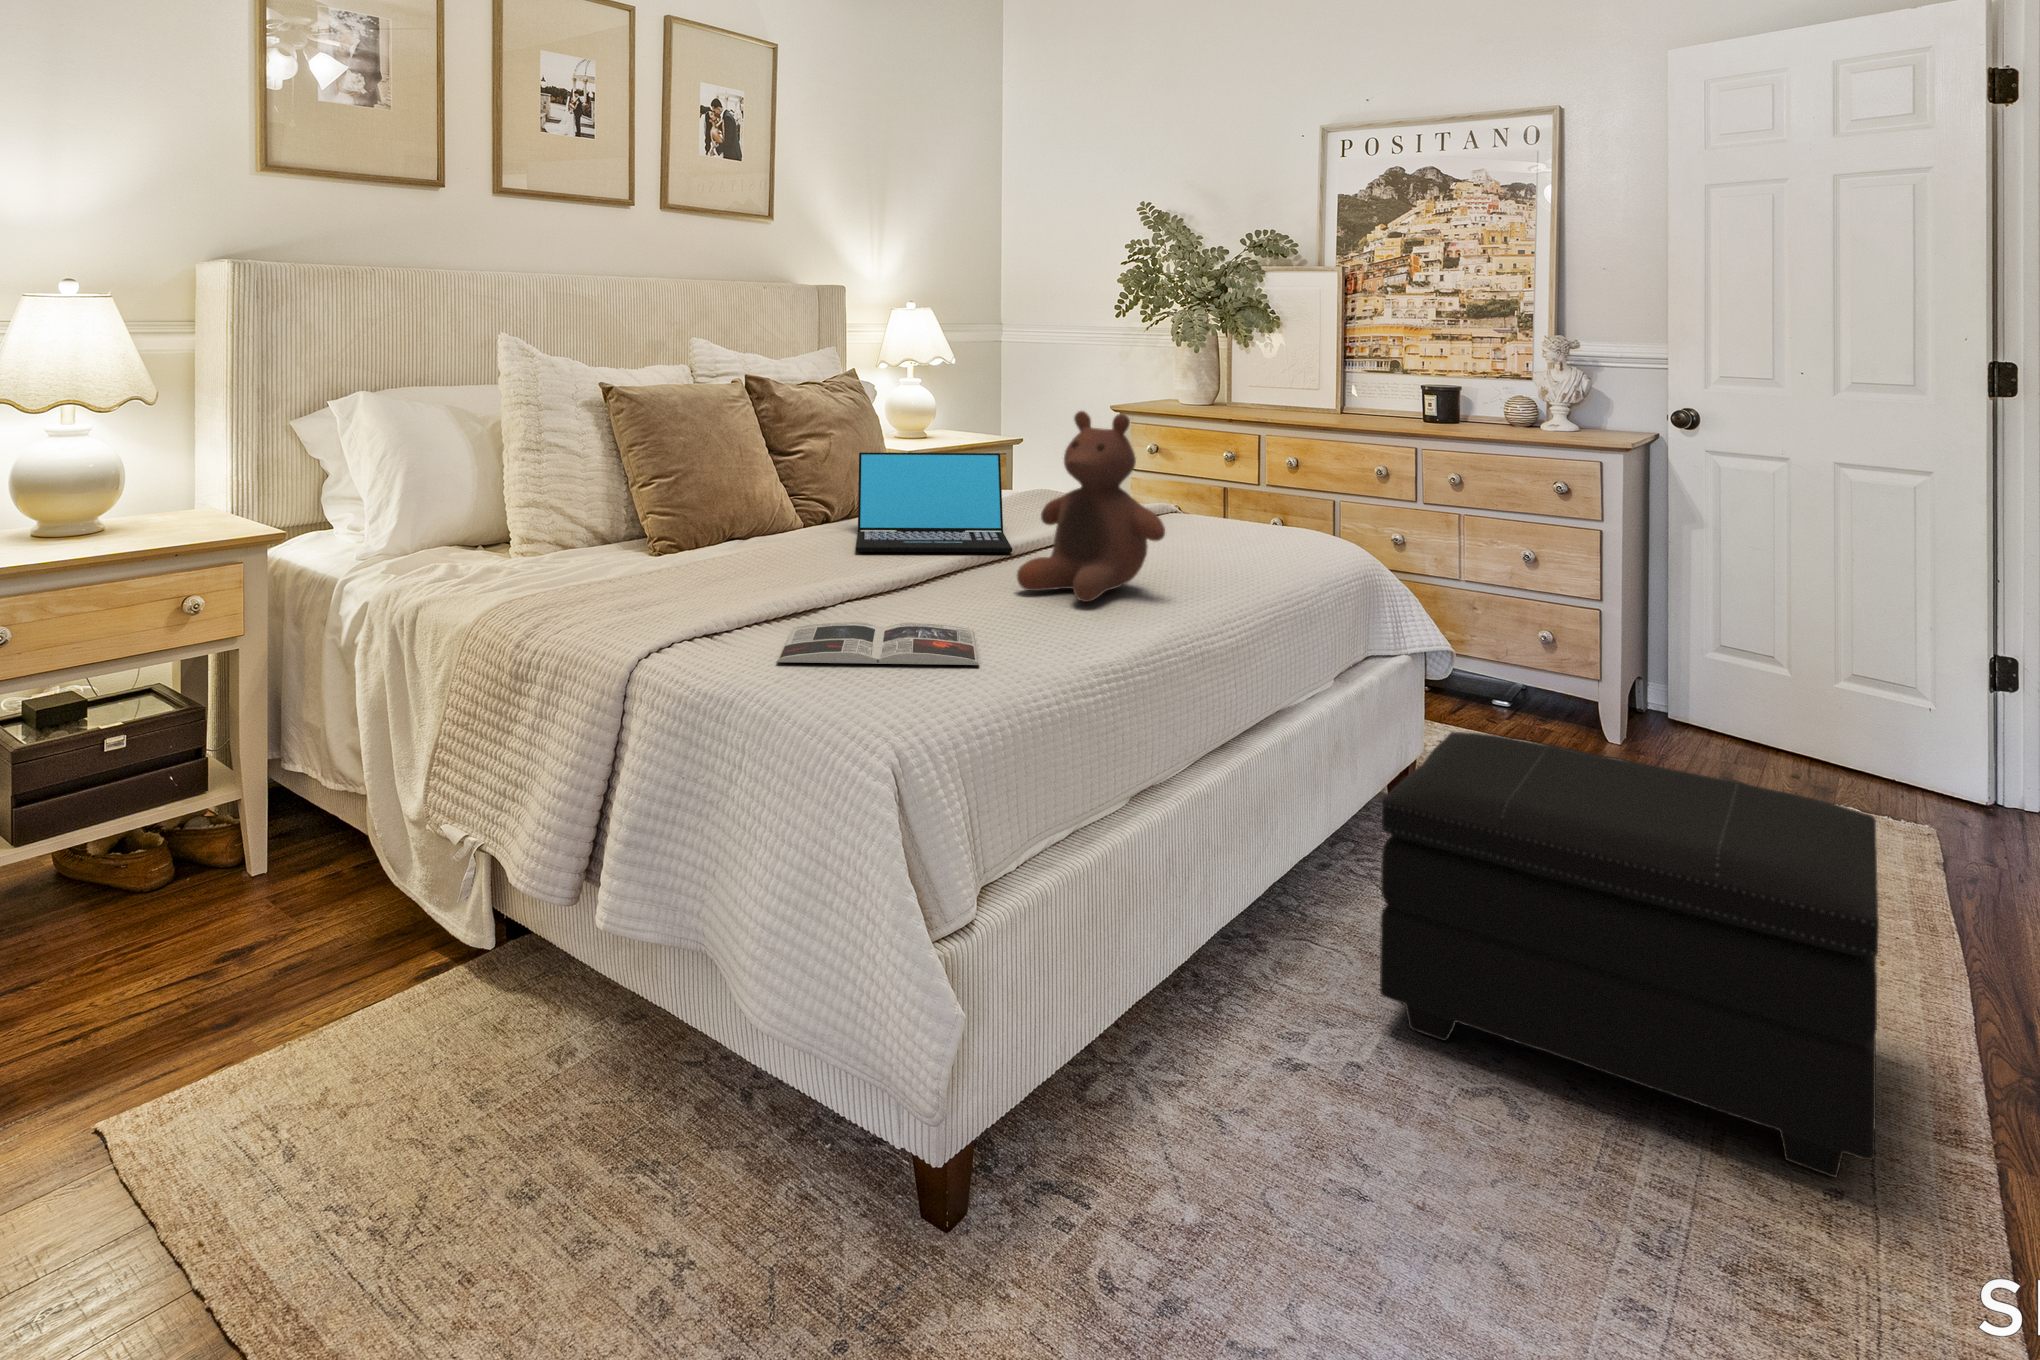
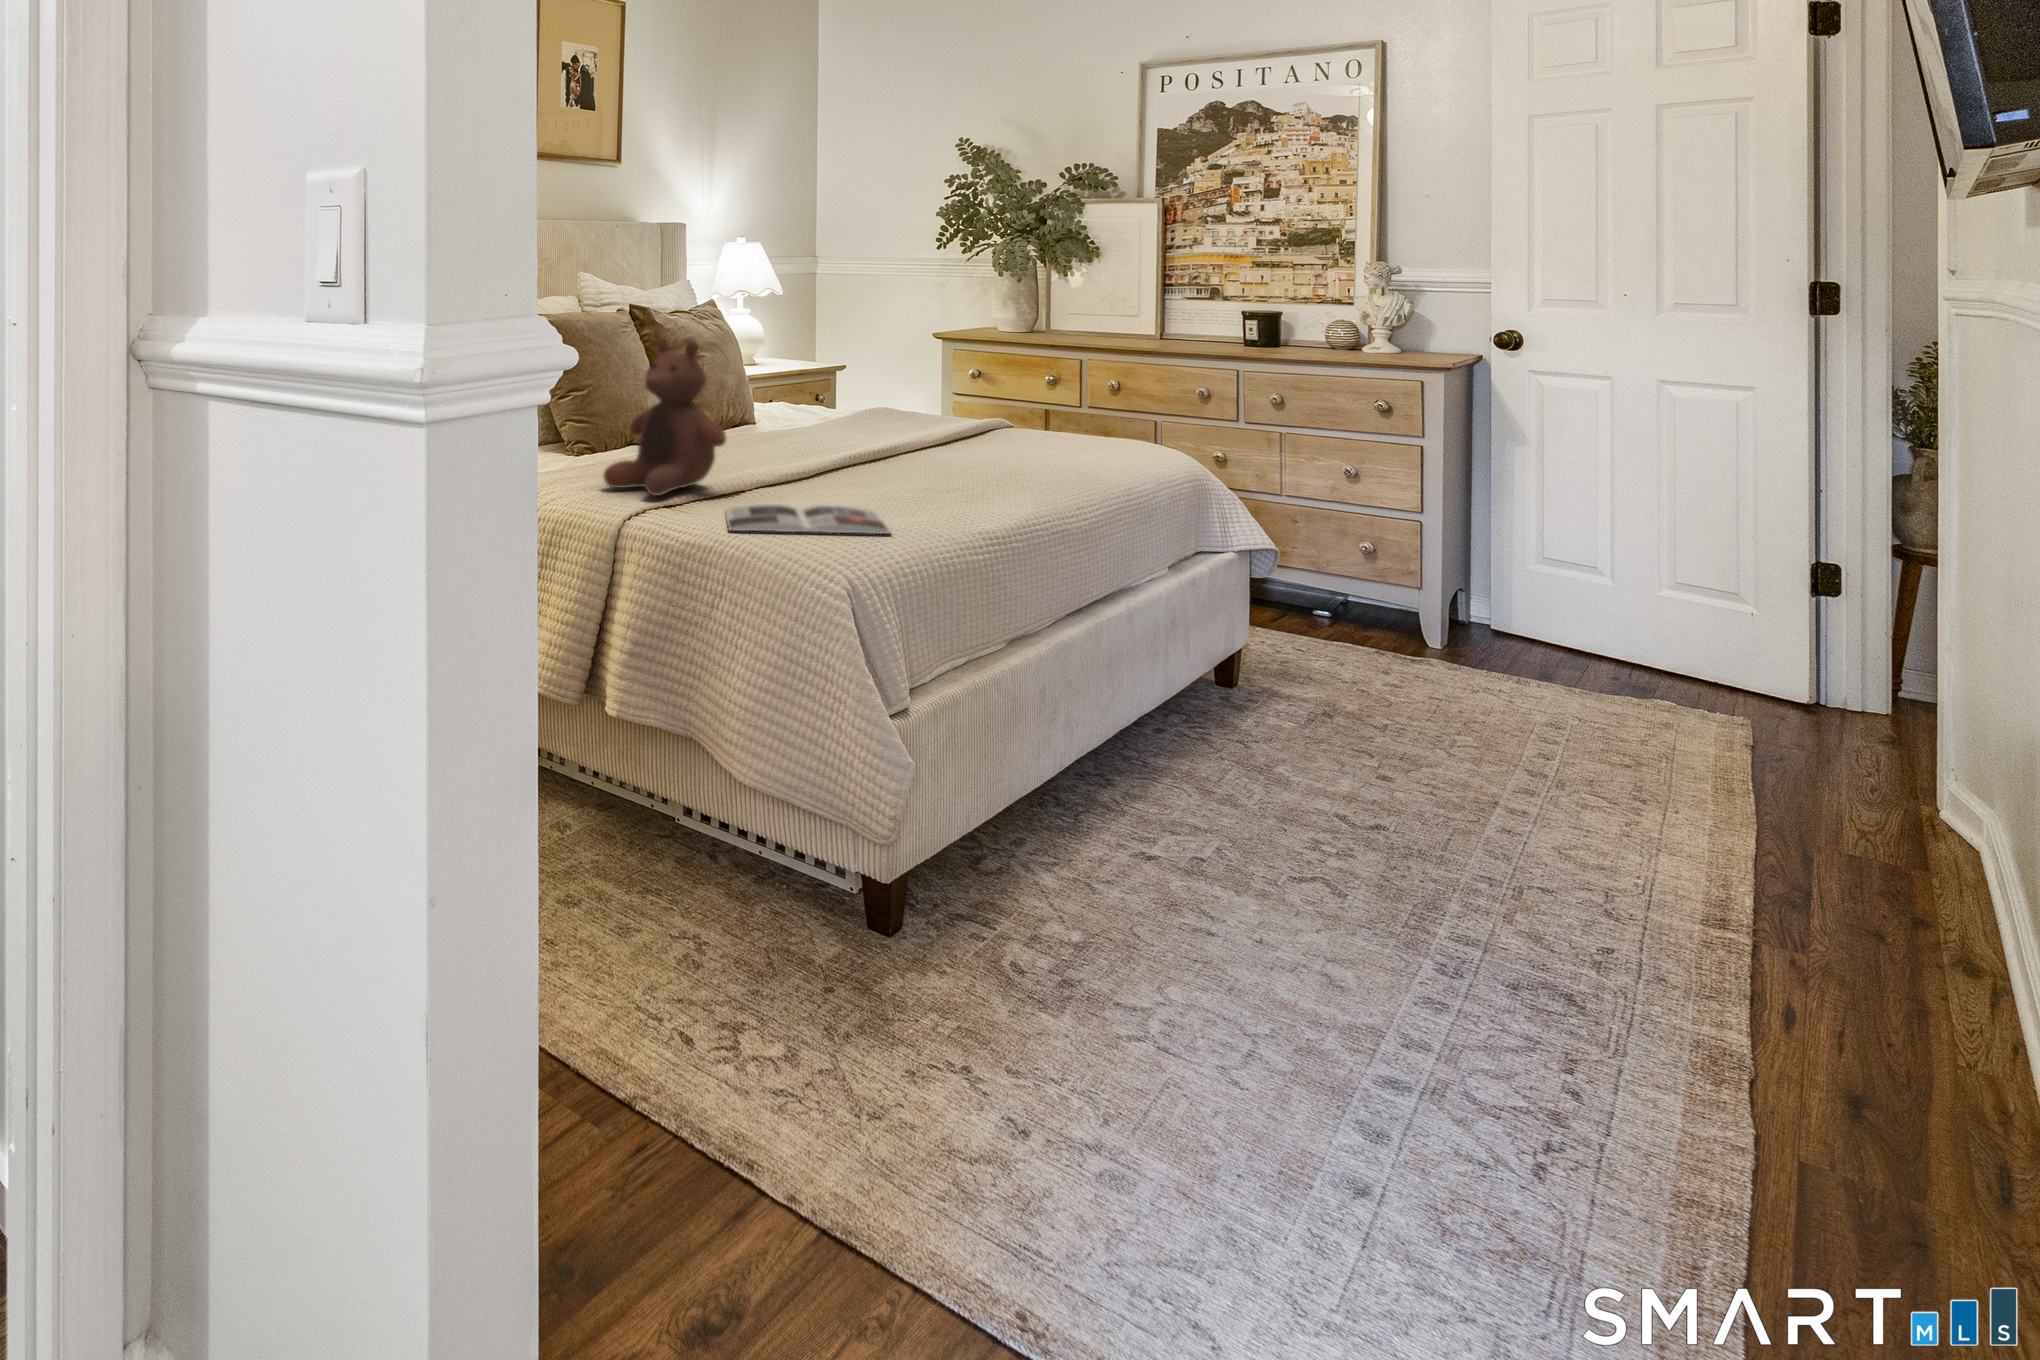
stuffed bear: present [1017,411,1165,602] -> present [603,338,726,496]
laptop: present [856,452,1012,552] -> none [735,373,880,456]
footstool: present [1380,732,1879,1178] -> none [1219,606,1667,940]

